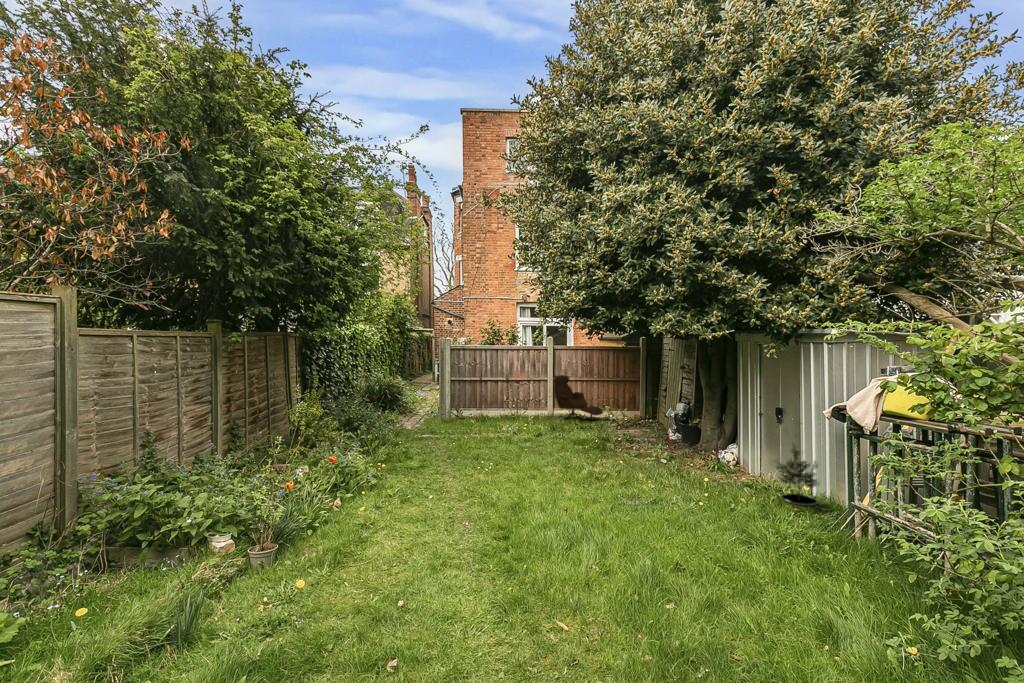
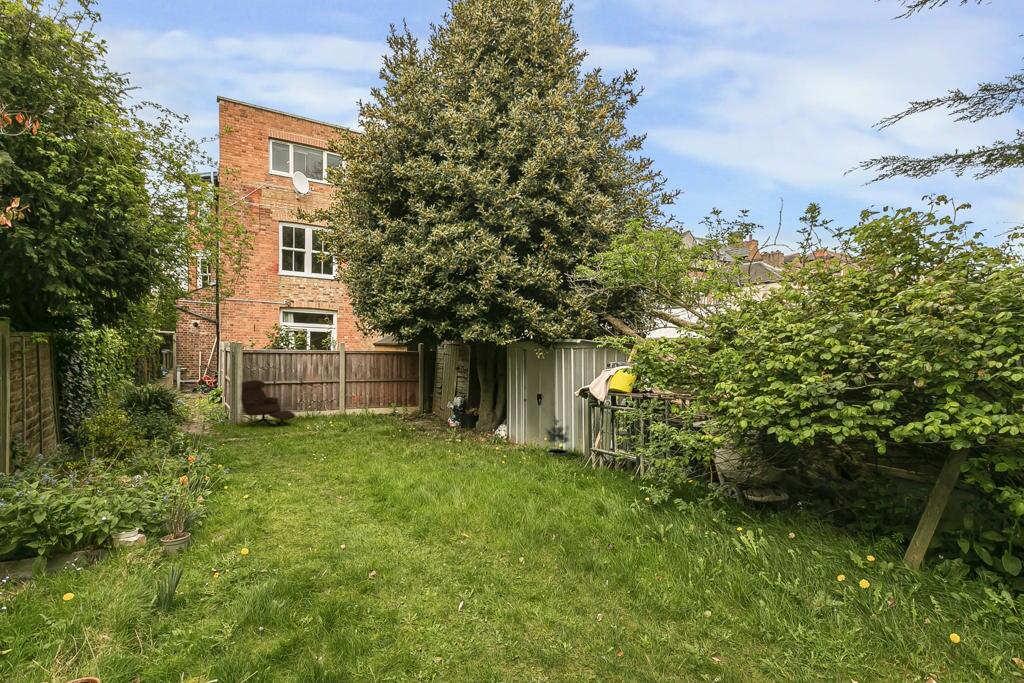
lounge chair: present [554,375,603,422] -> present [241,380,295,427]

